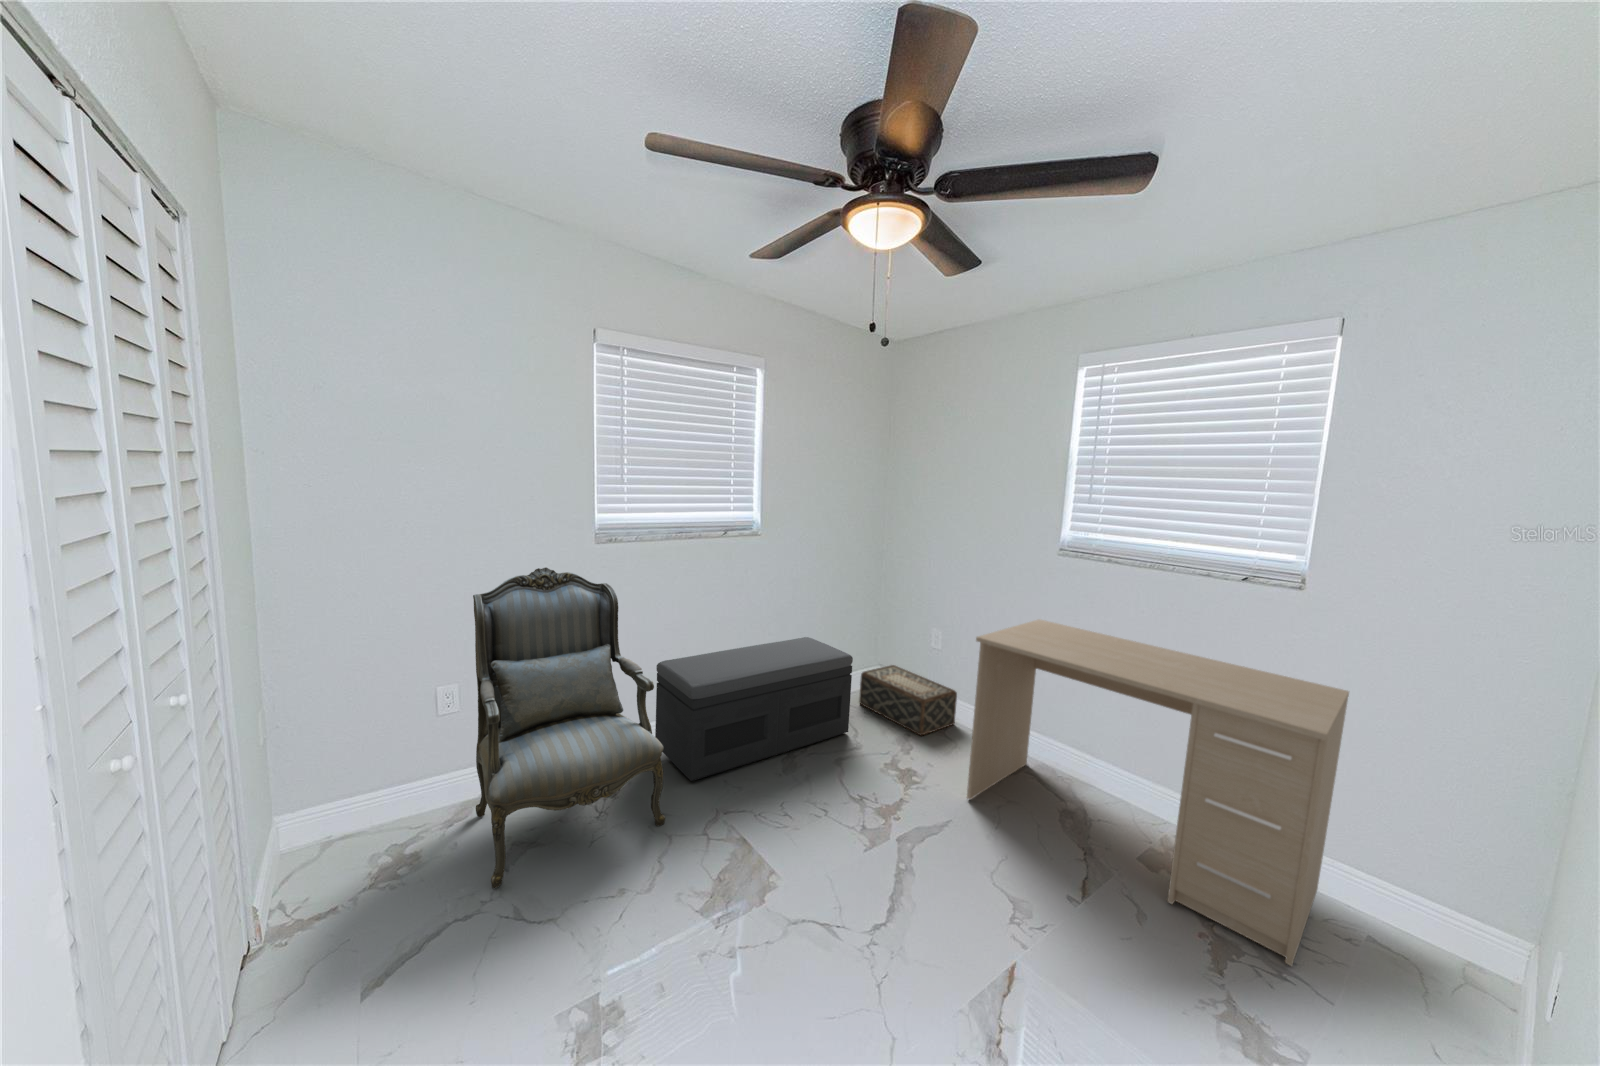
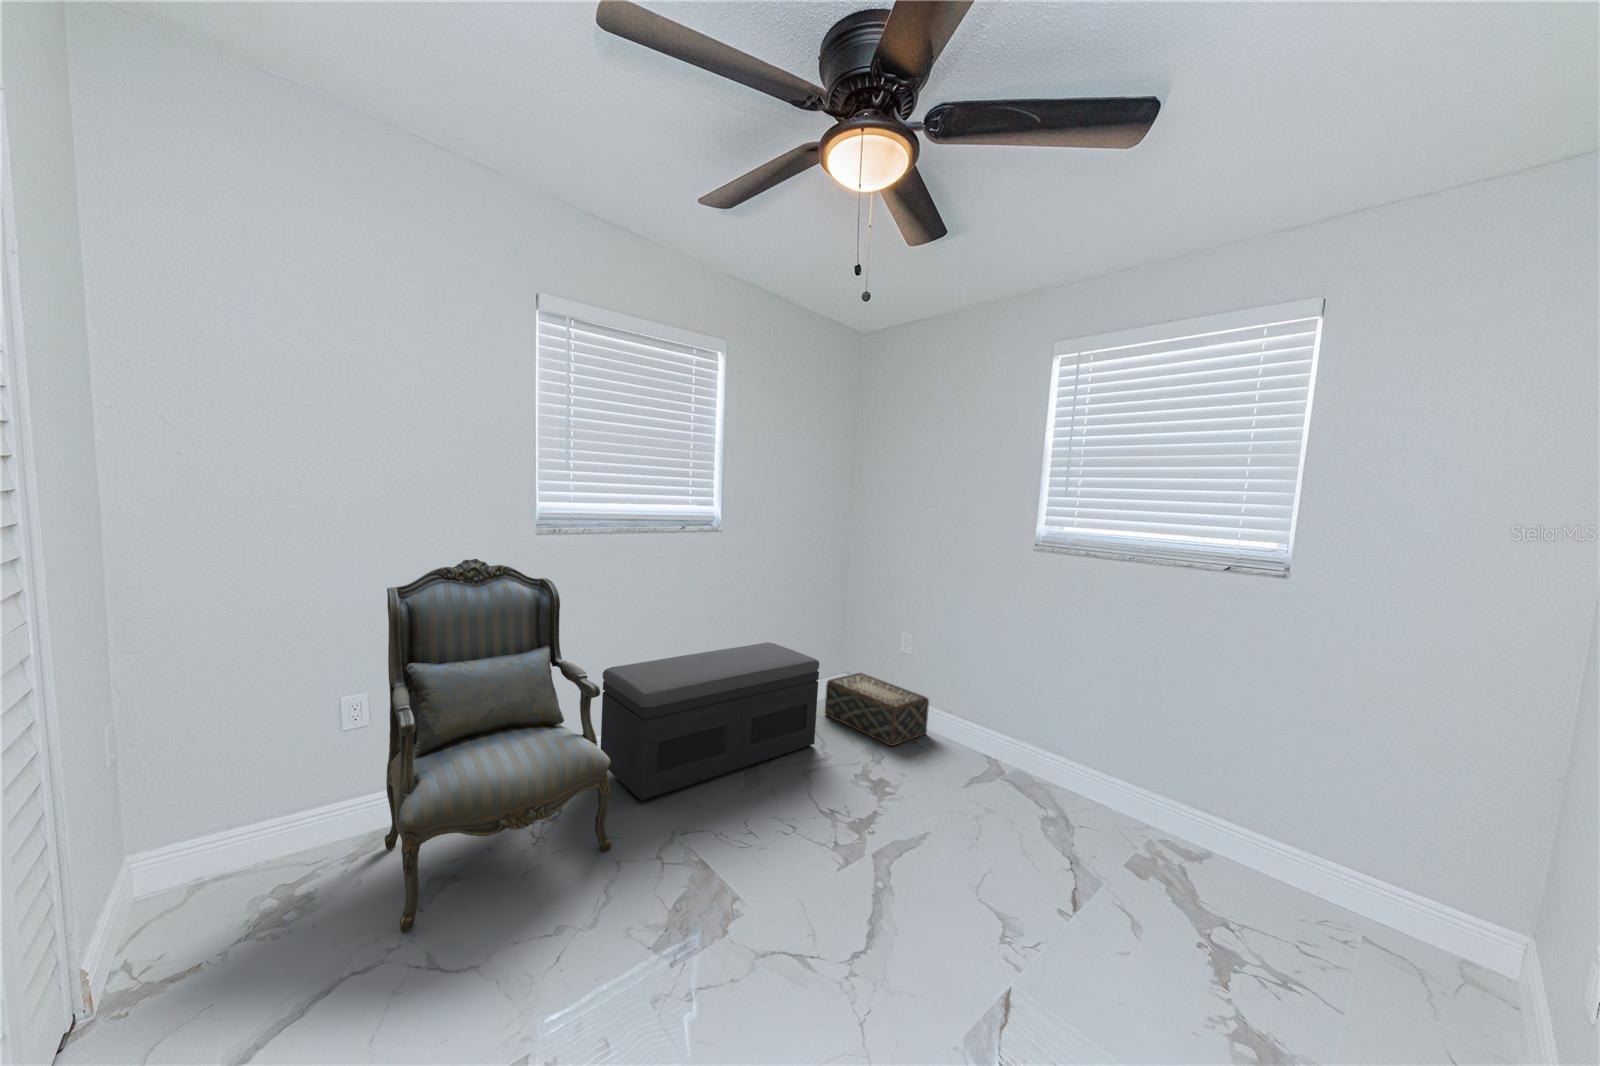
desk: present [967,619,1349,966] -> none [944,618,1337,974]

